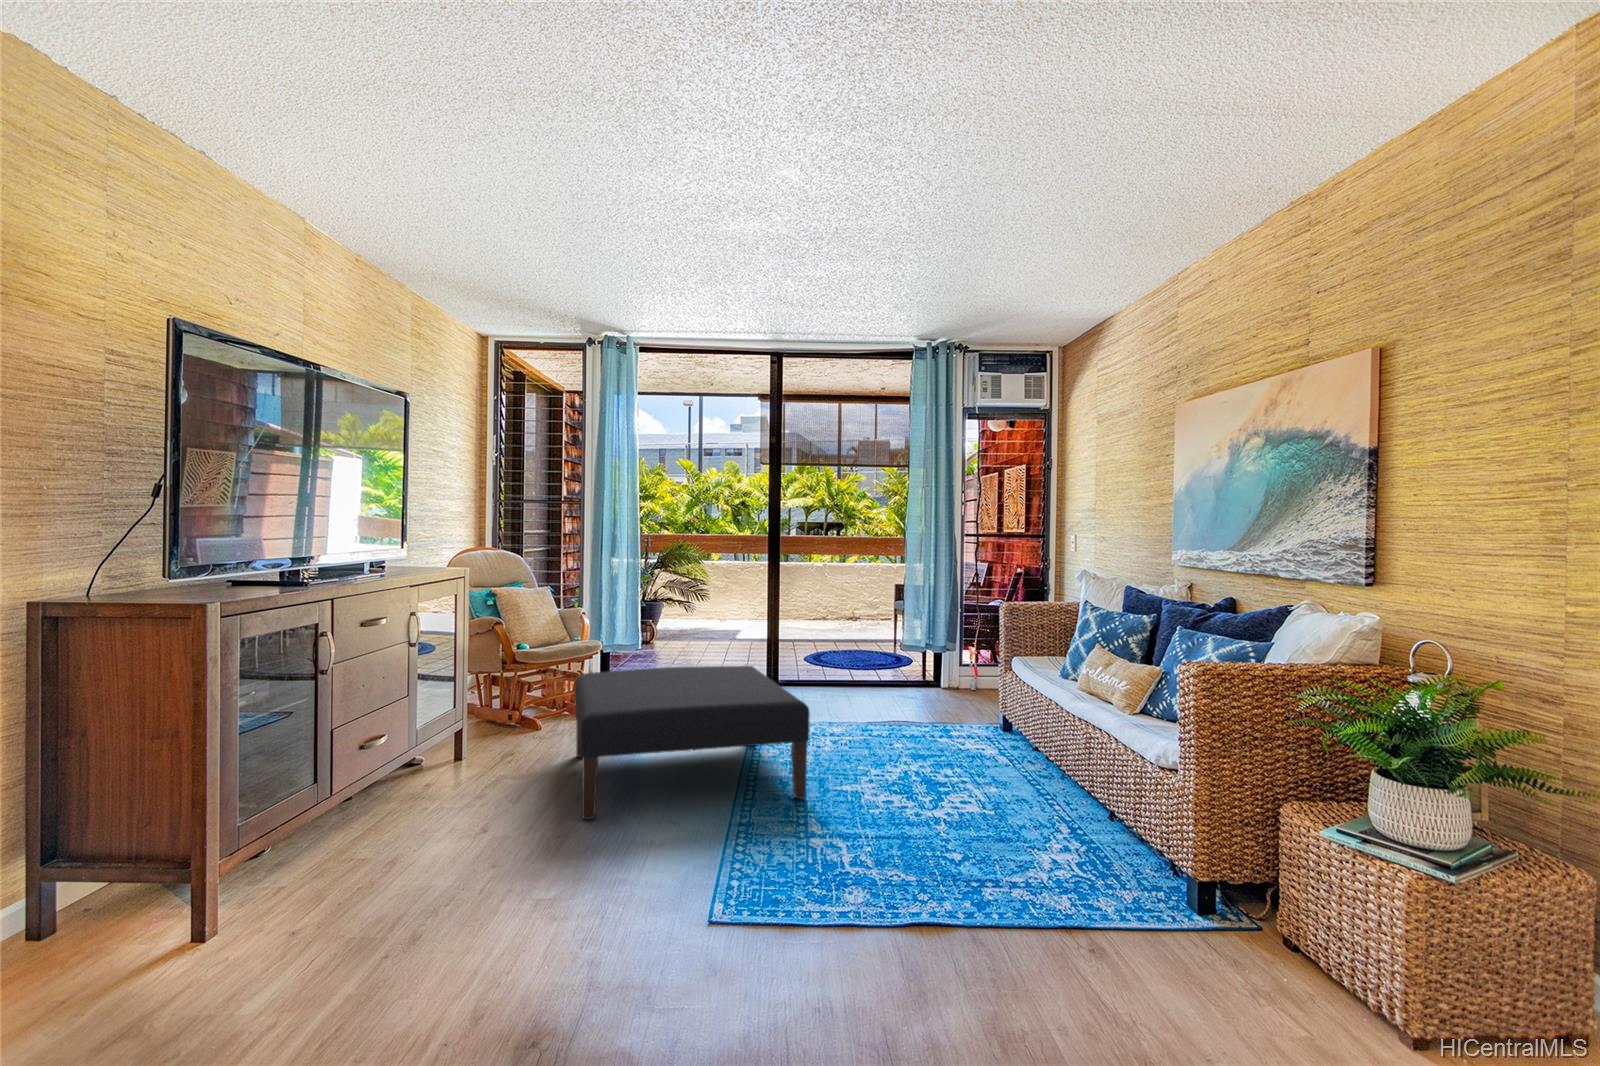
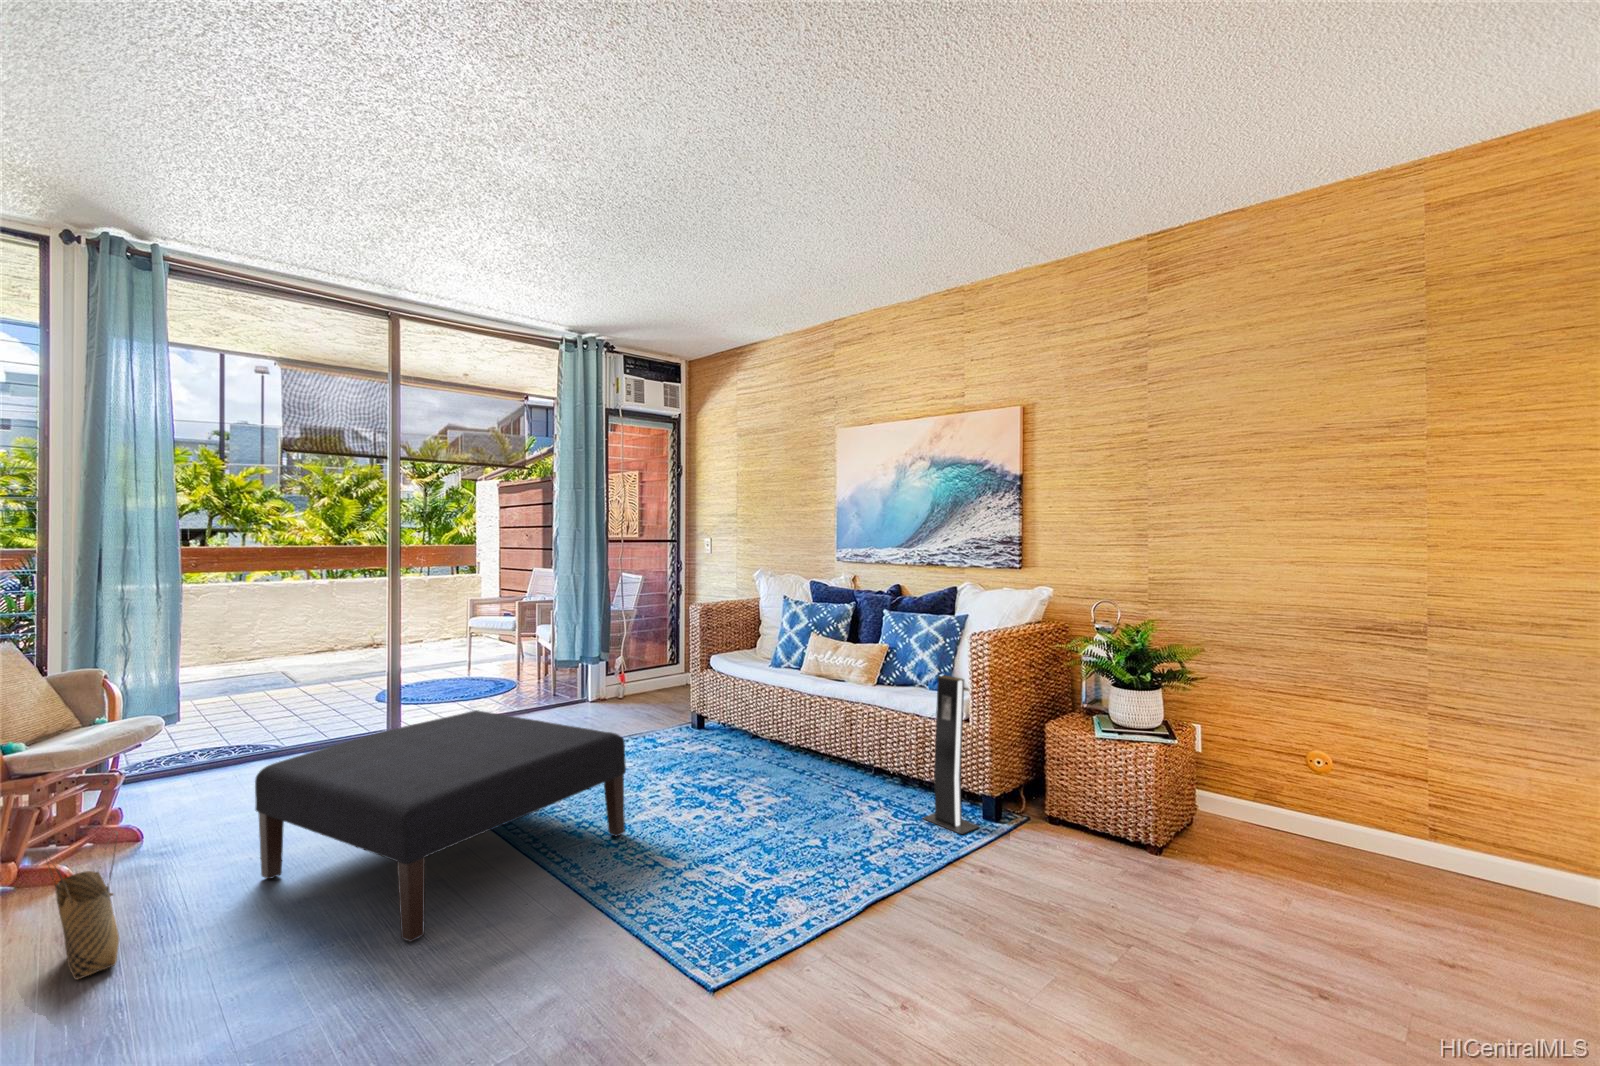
woven basket: none [442,693,482,779] -> present [47,831,119,979]
speaker: none [1100,706,1159,914] -> present [923,675,979,834]

